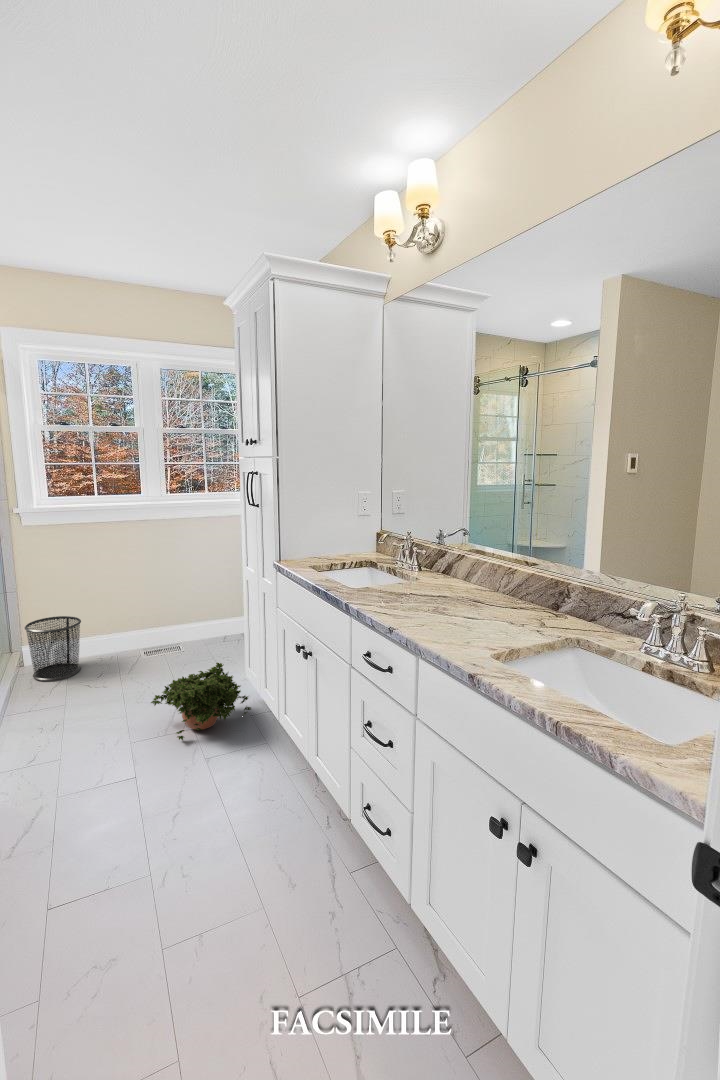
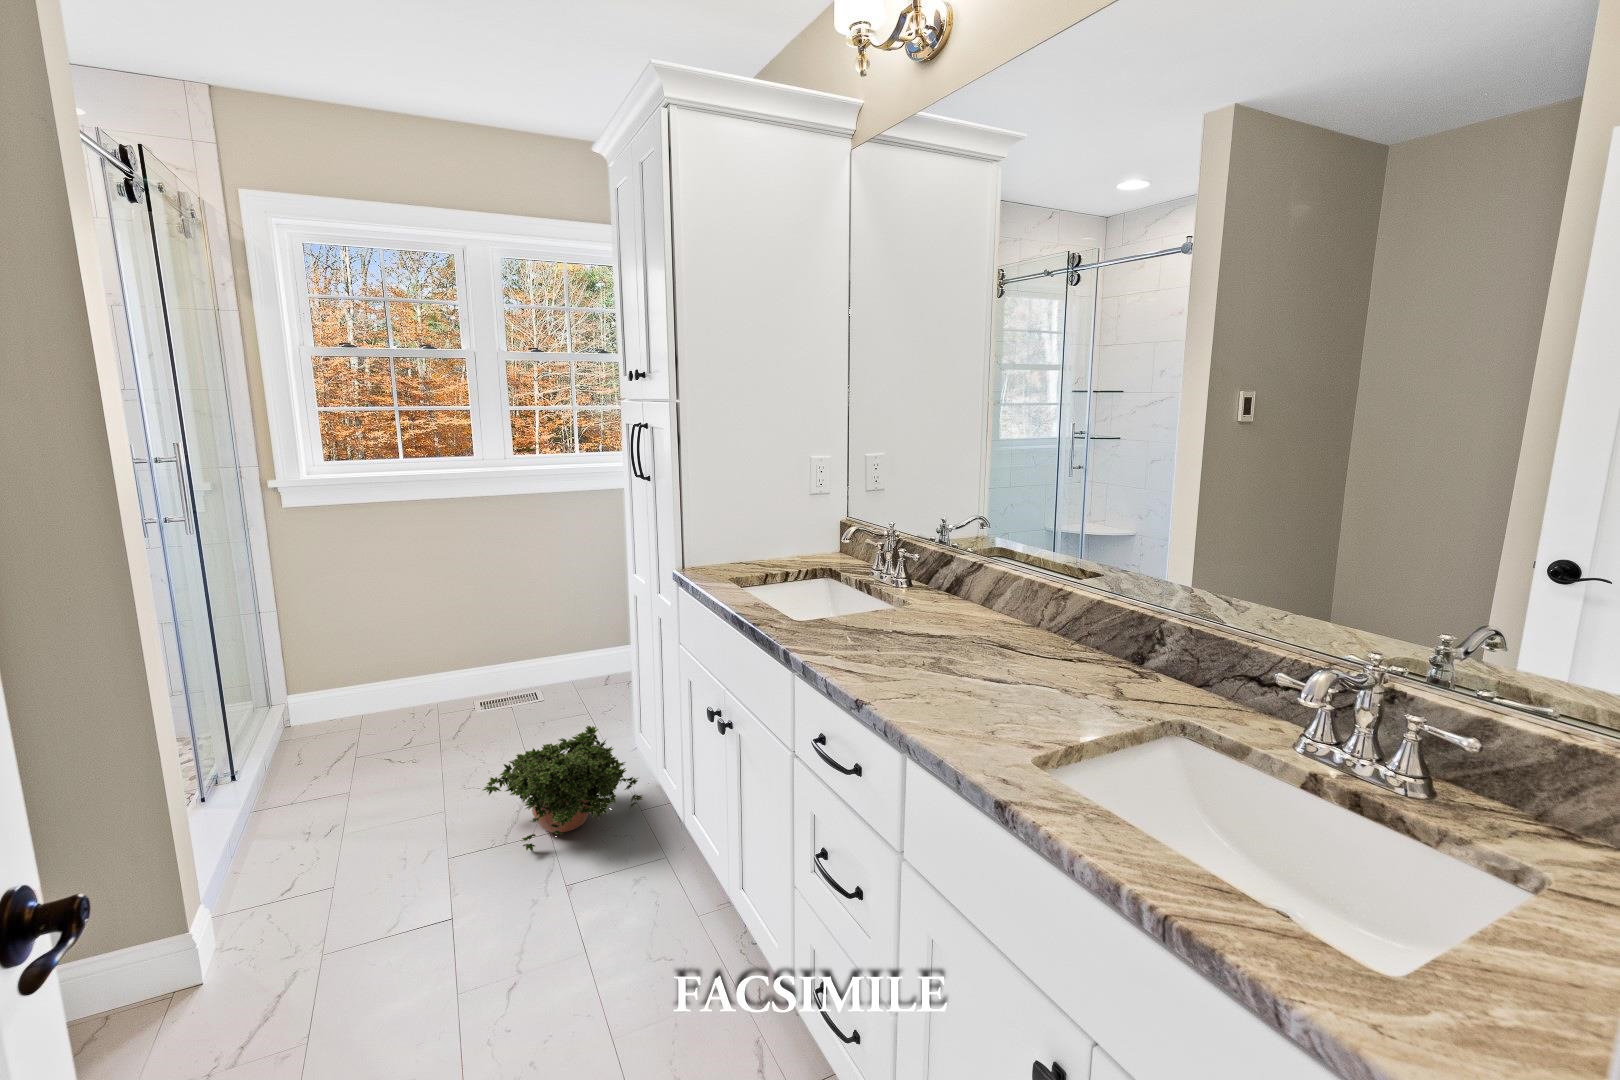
waste bin: present [25,616,81,681] -> none [291,648,380,749]

